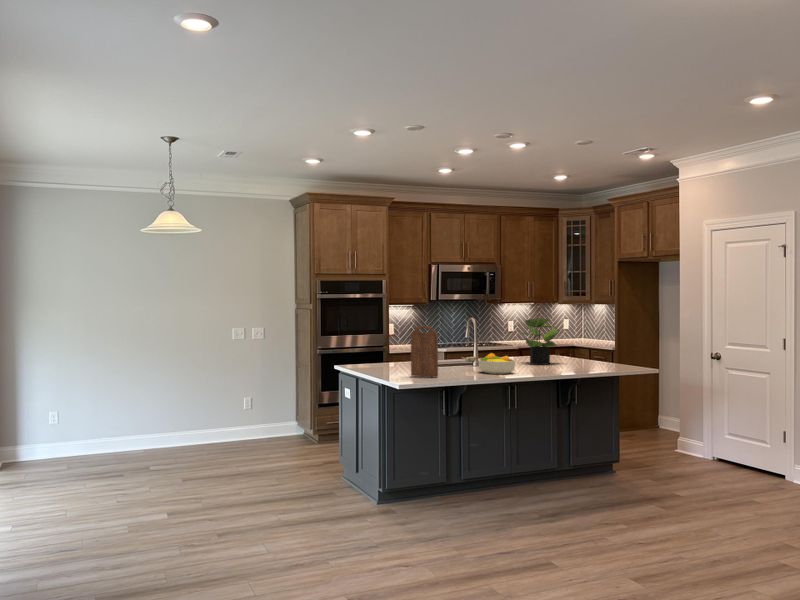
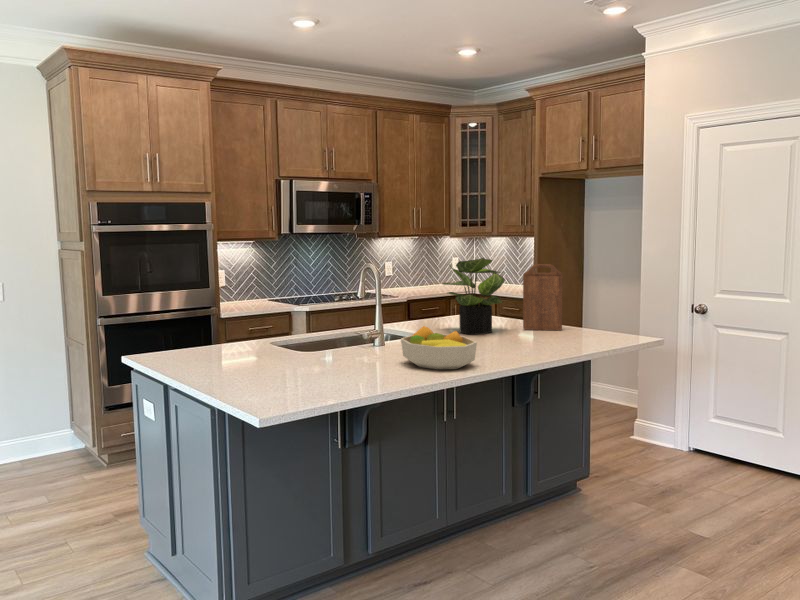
cutting board: present [411,326,438,377] -> present [523,264,563,330]

